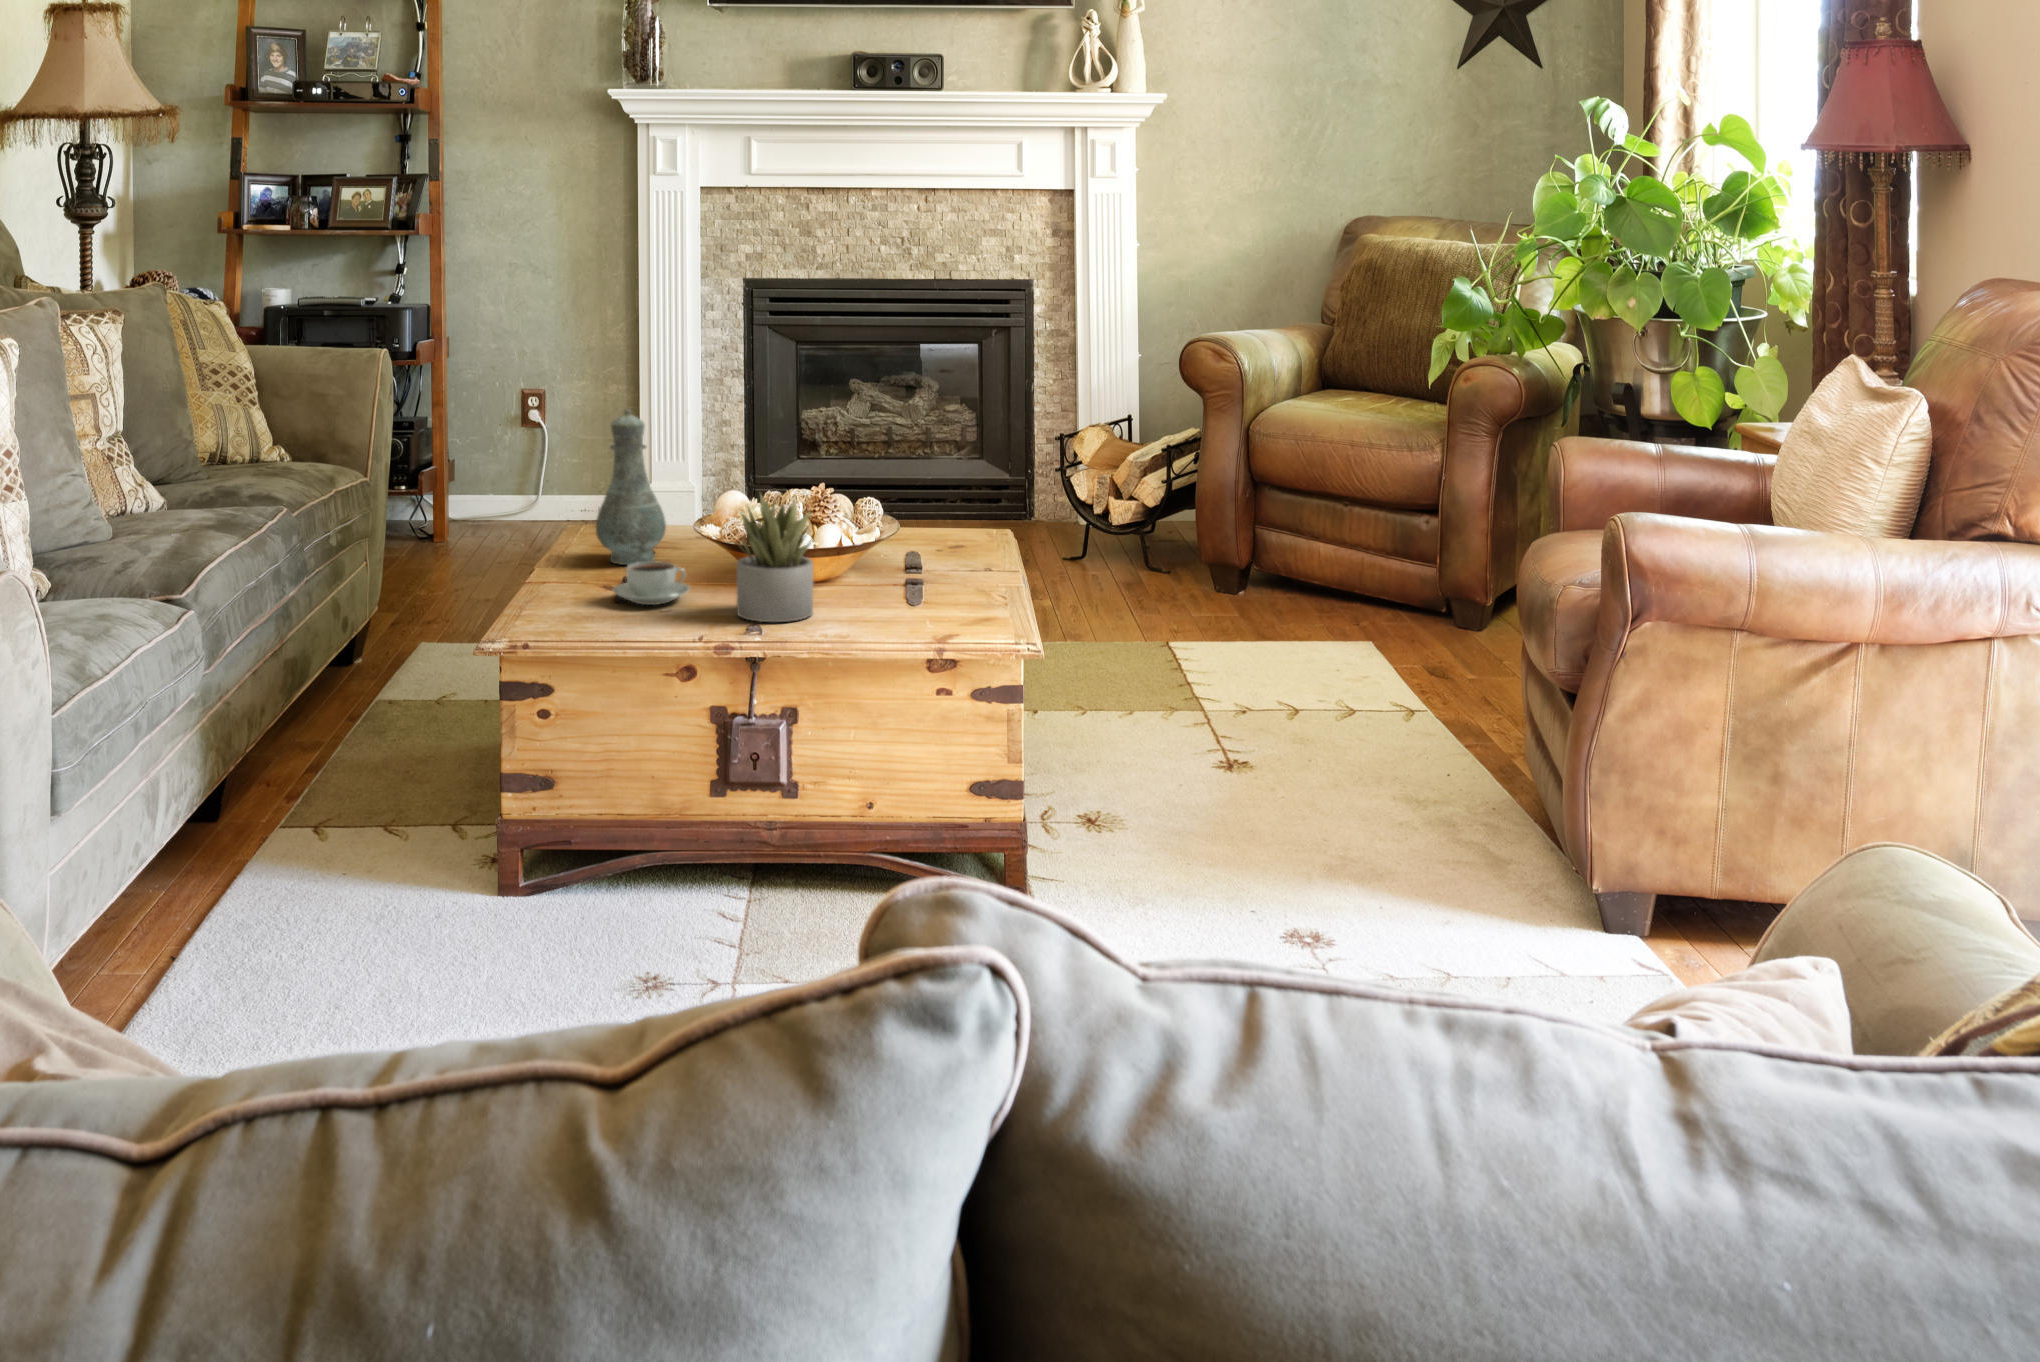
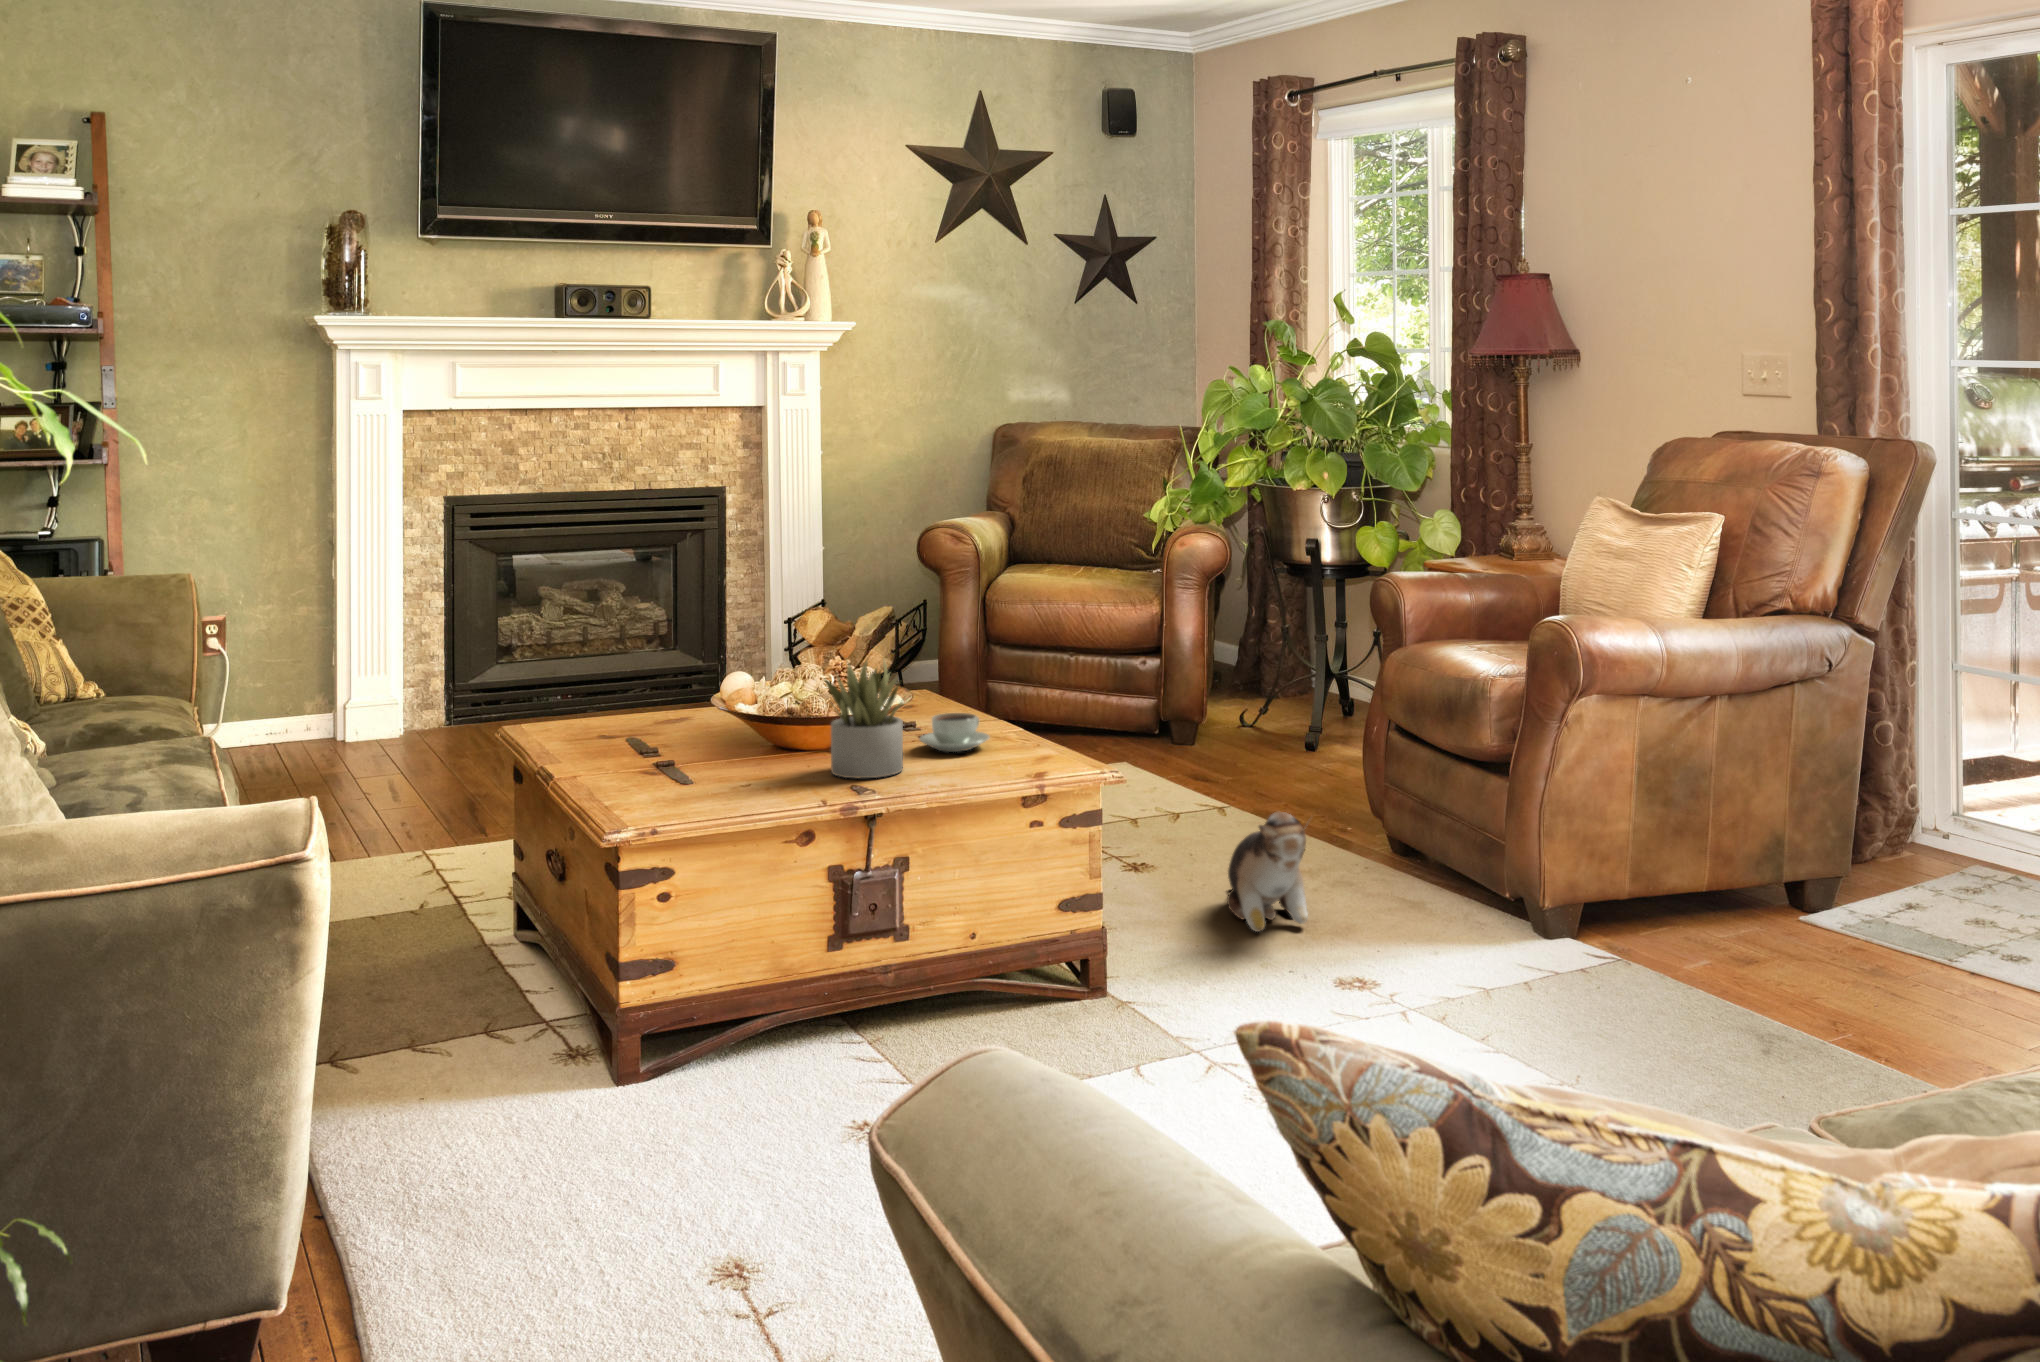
vase: present [596,409,666,565] -> none [612,598,682,752]
coffee cup: present [613,562,690,605] -> present [920,713,989,752]
plush toy: none [1280,722,1371,858] -> present [1227,812,1309,932]

